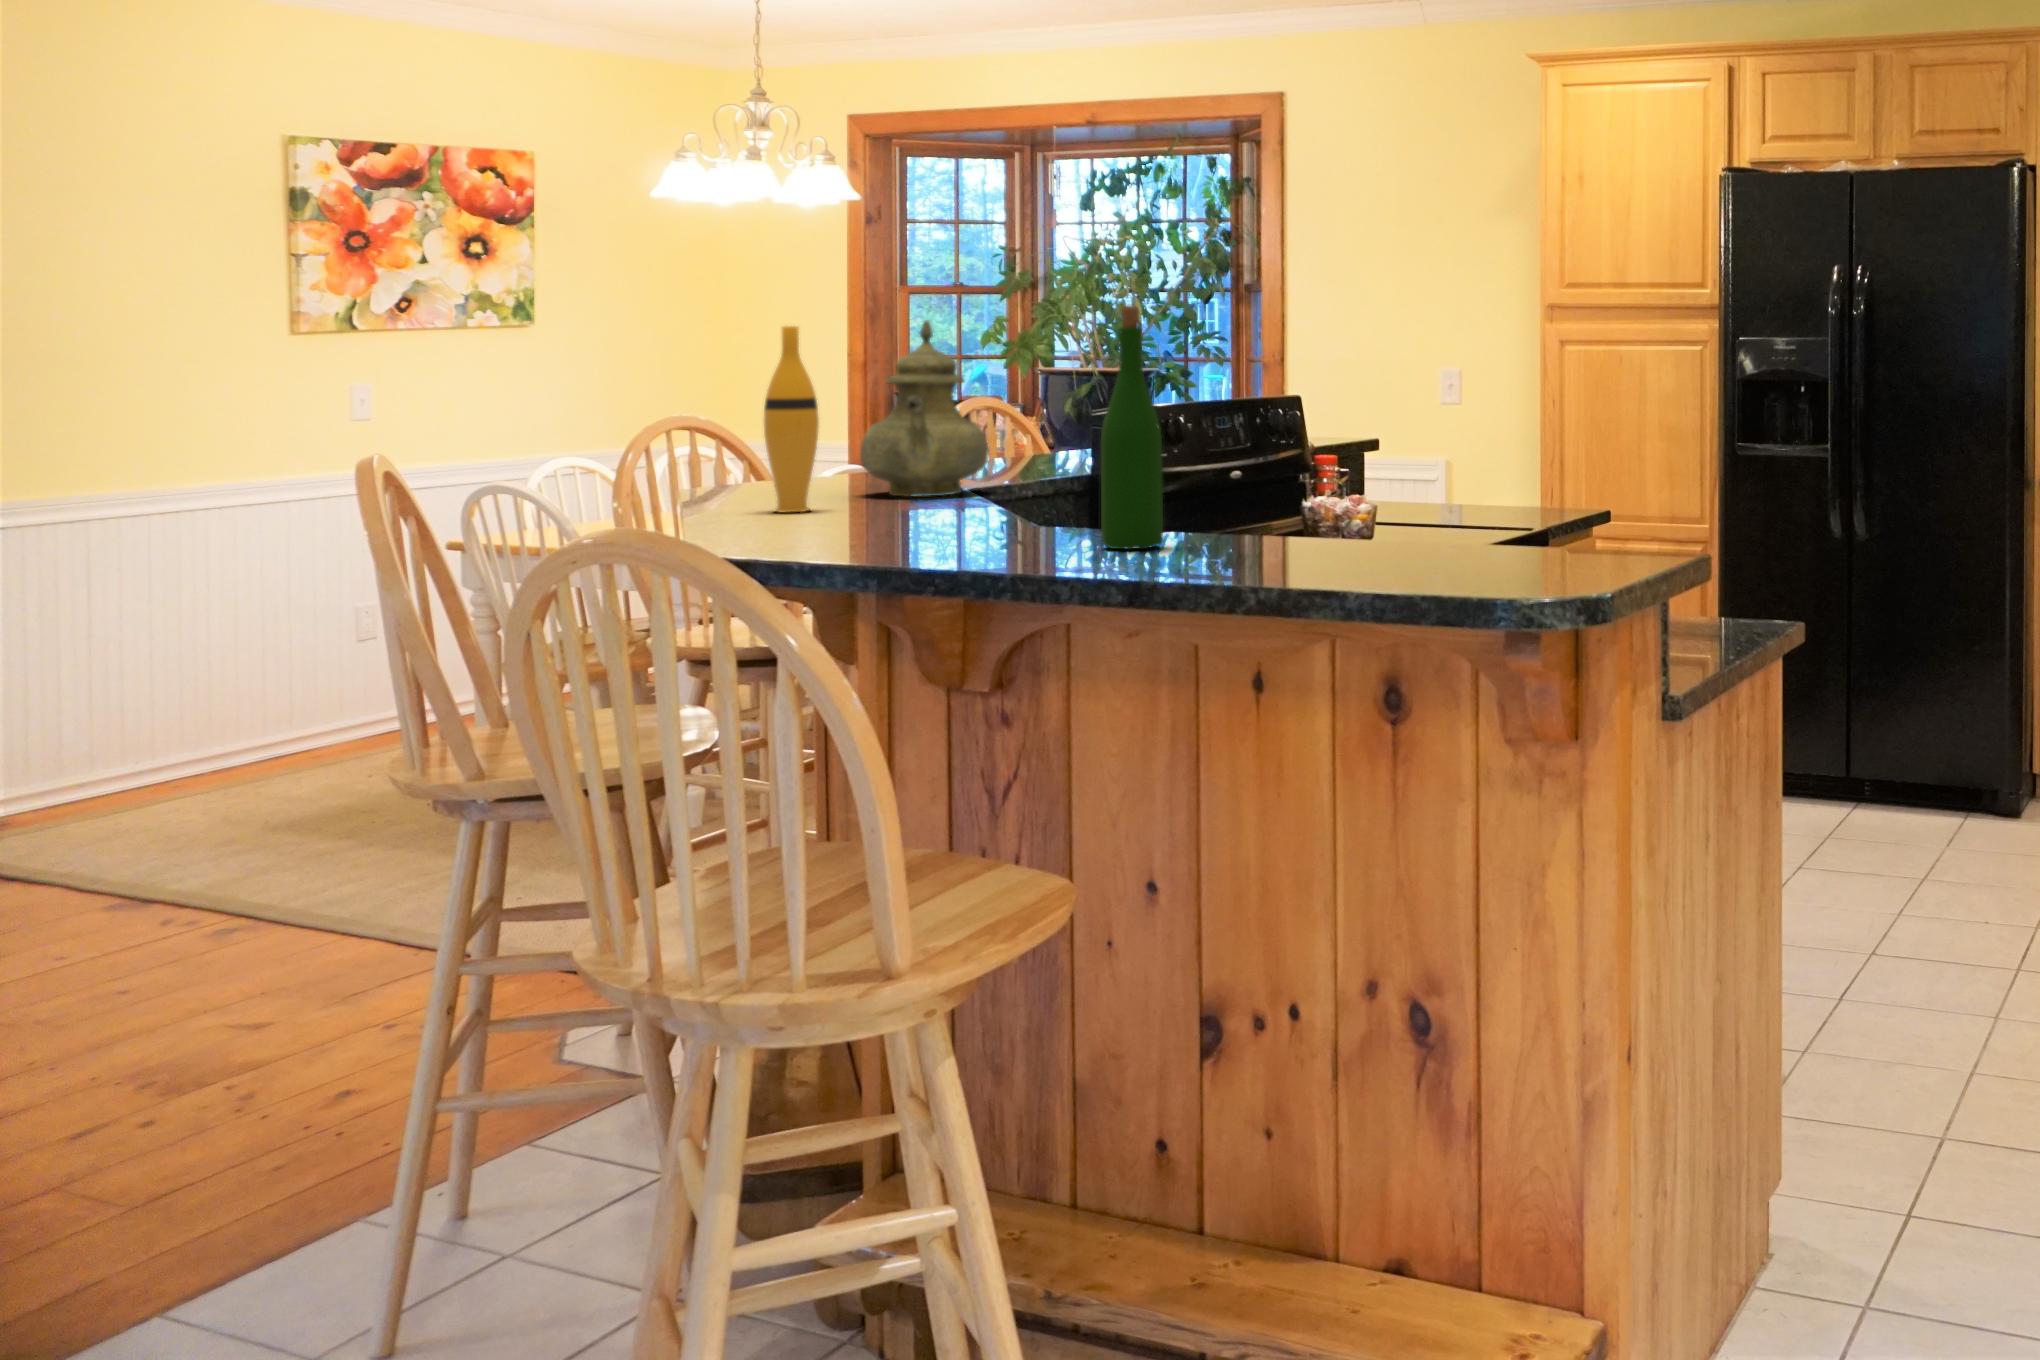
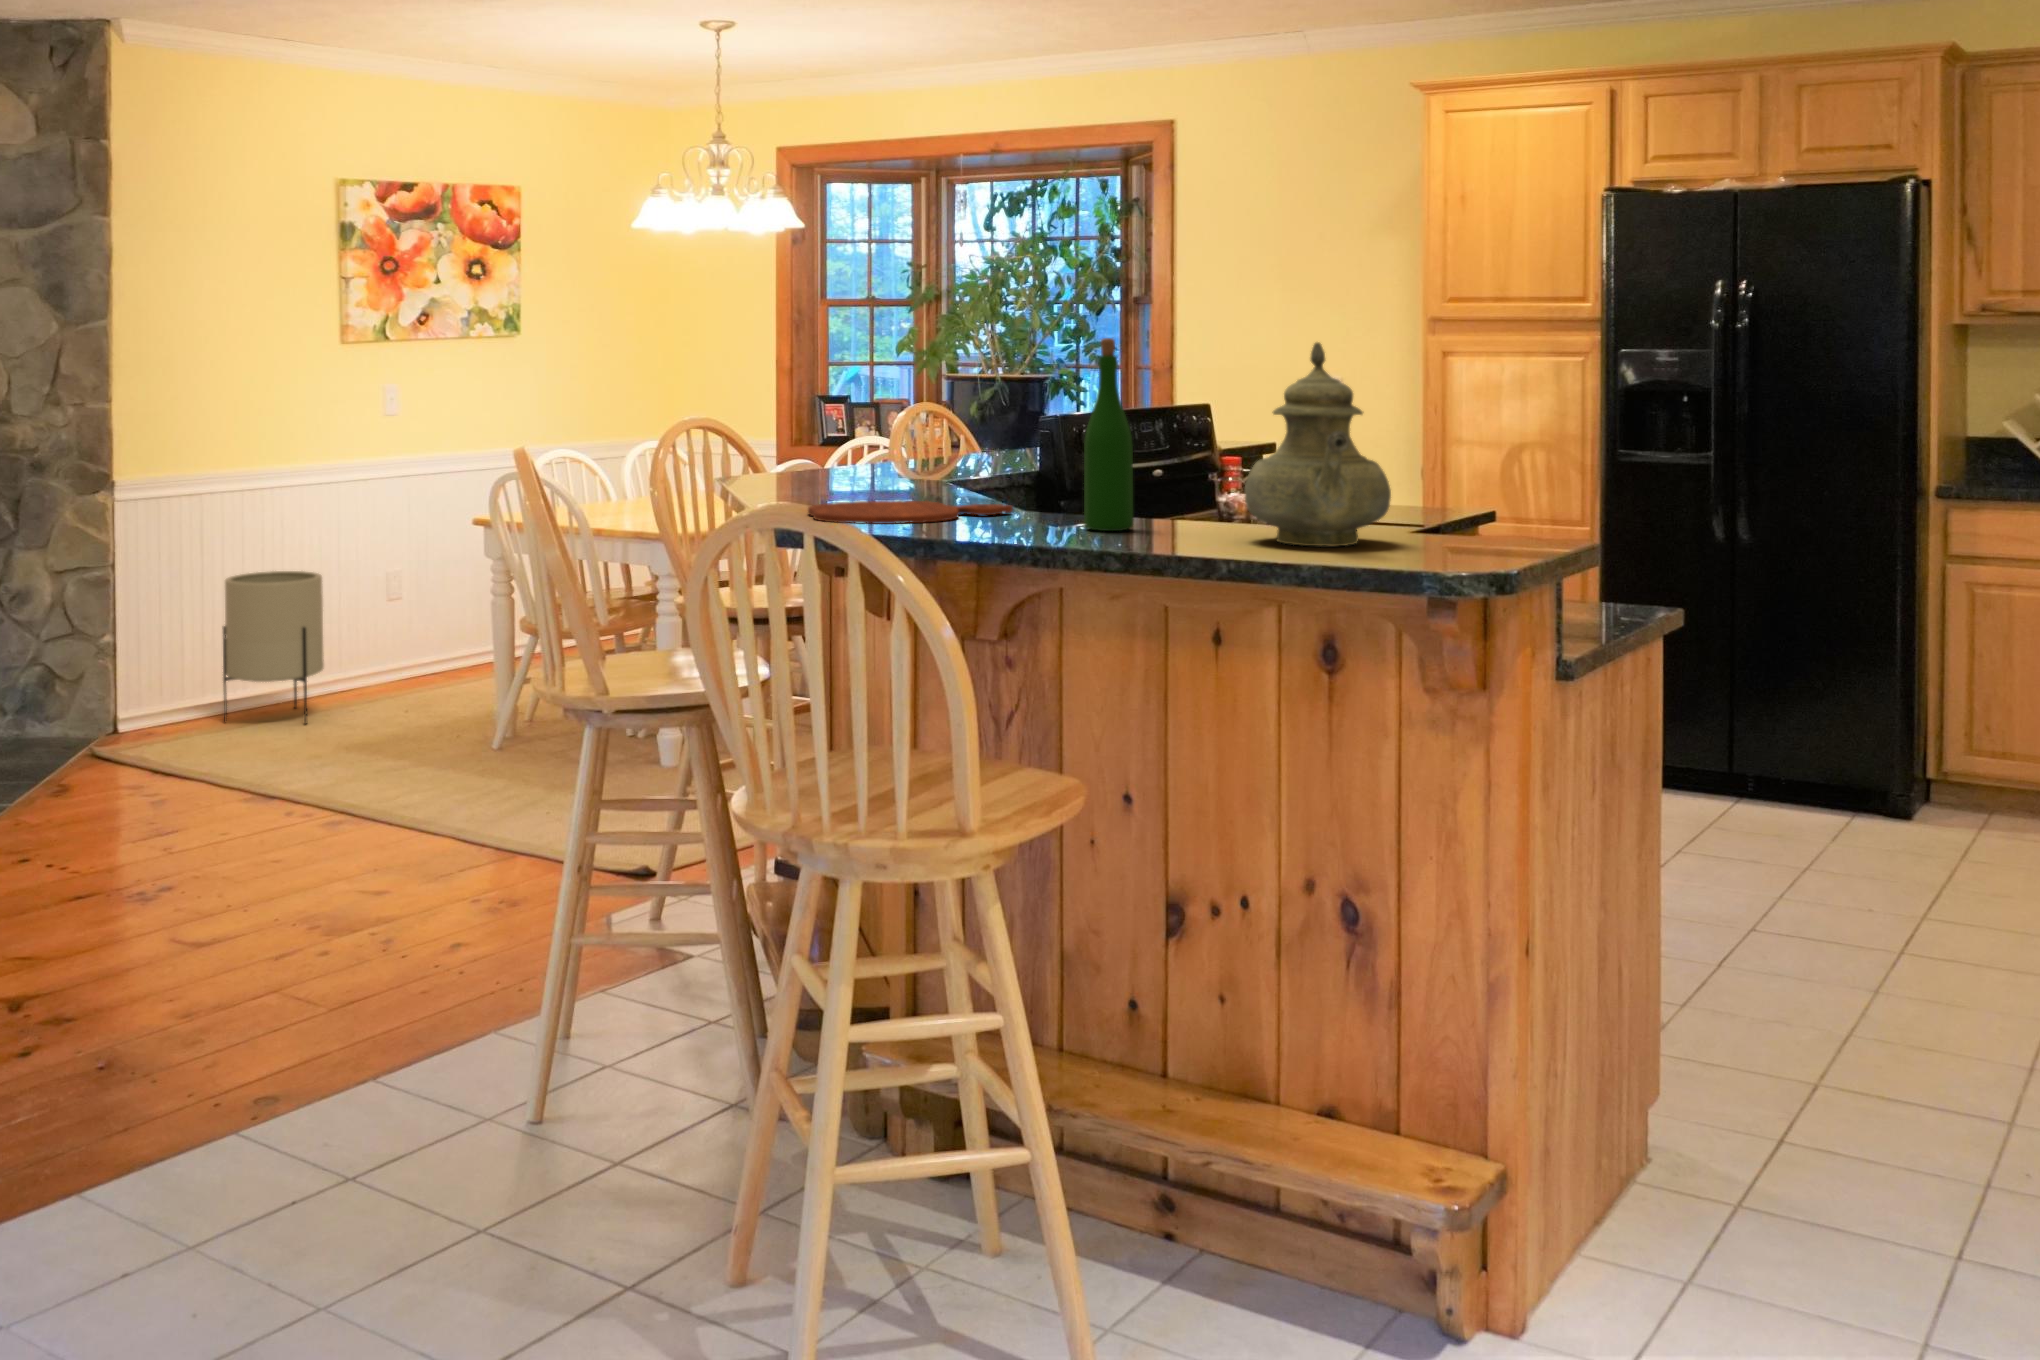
teapot: present [860,320,989,497] -> present [1244,342,1391,547]
vase: present [764,326,819,512] -> none [796,349,837,497]
cutting board: none [751,516,1026,547] -> present [808,500,1013,524]
planter: none [100,616,246,811] -> present [223,571,324,723]

